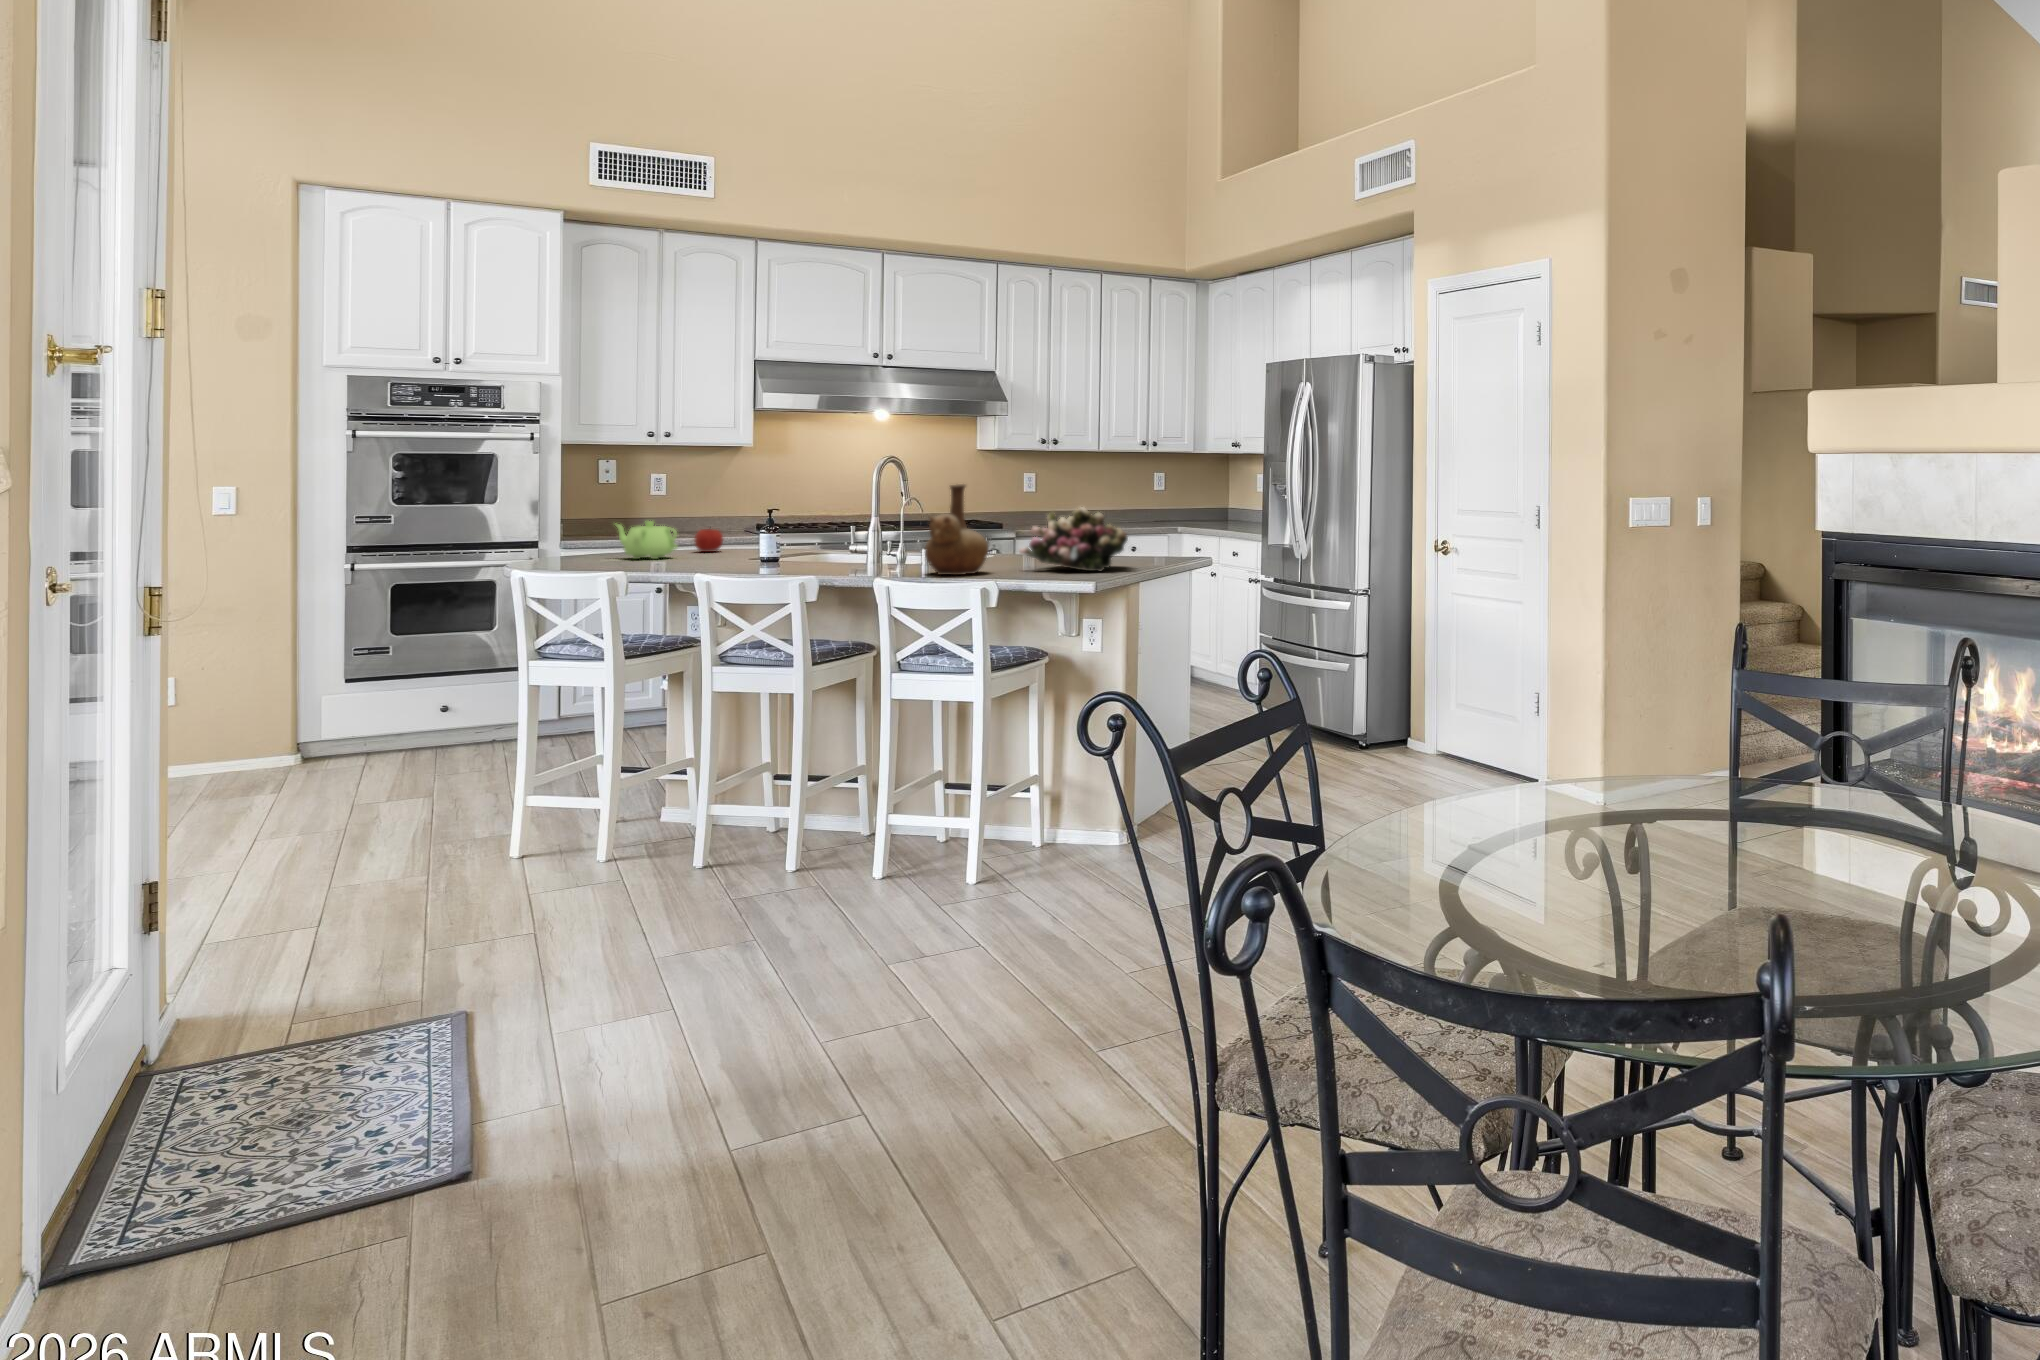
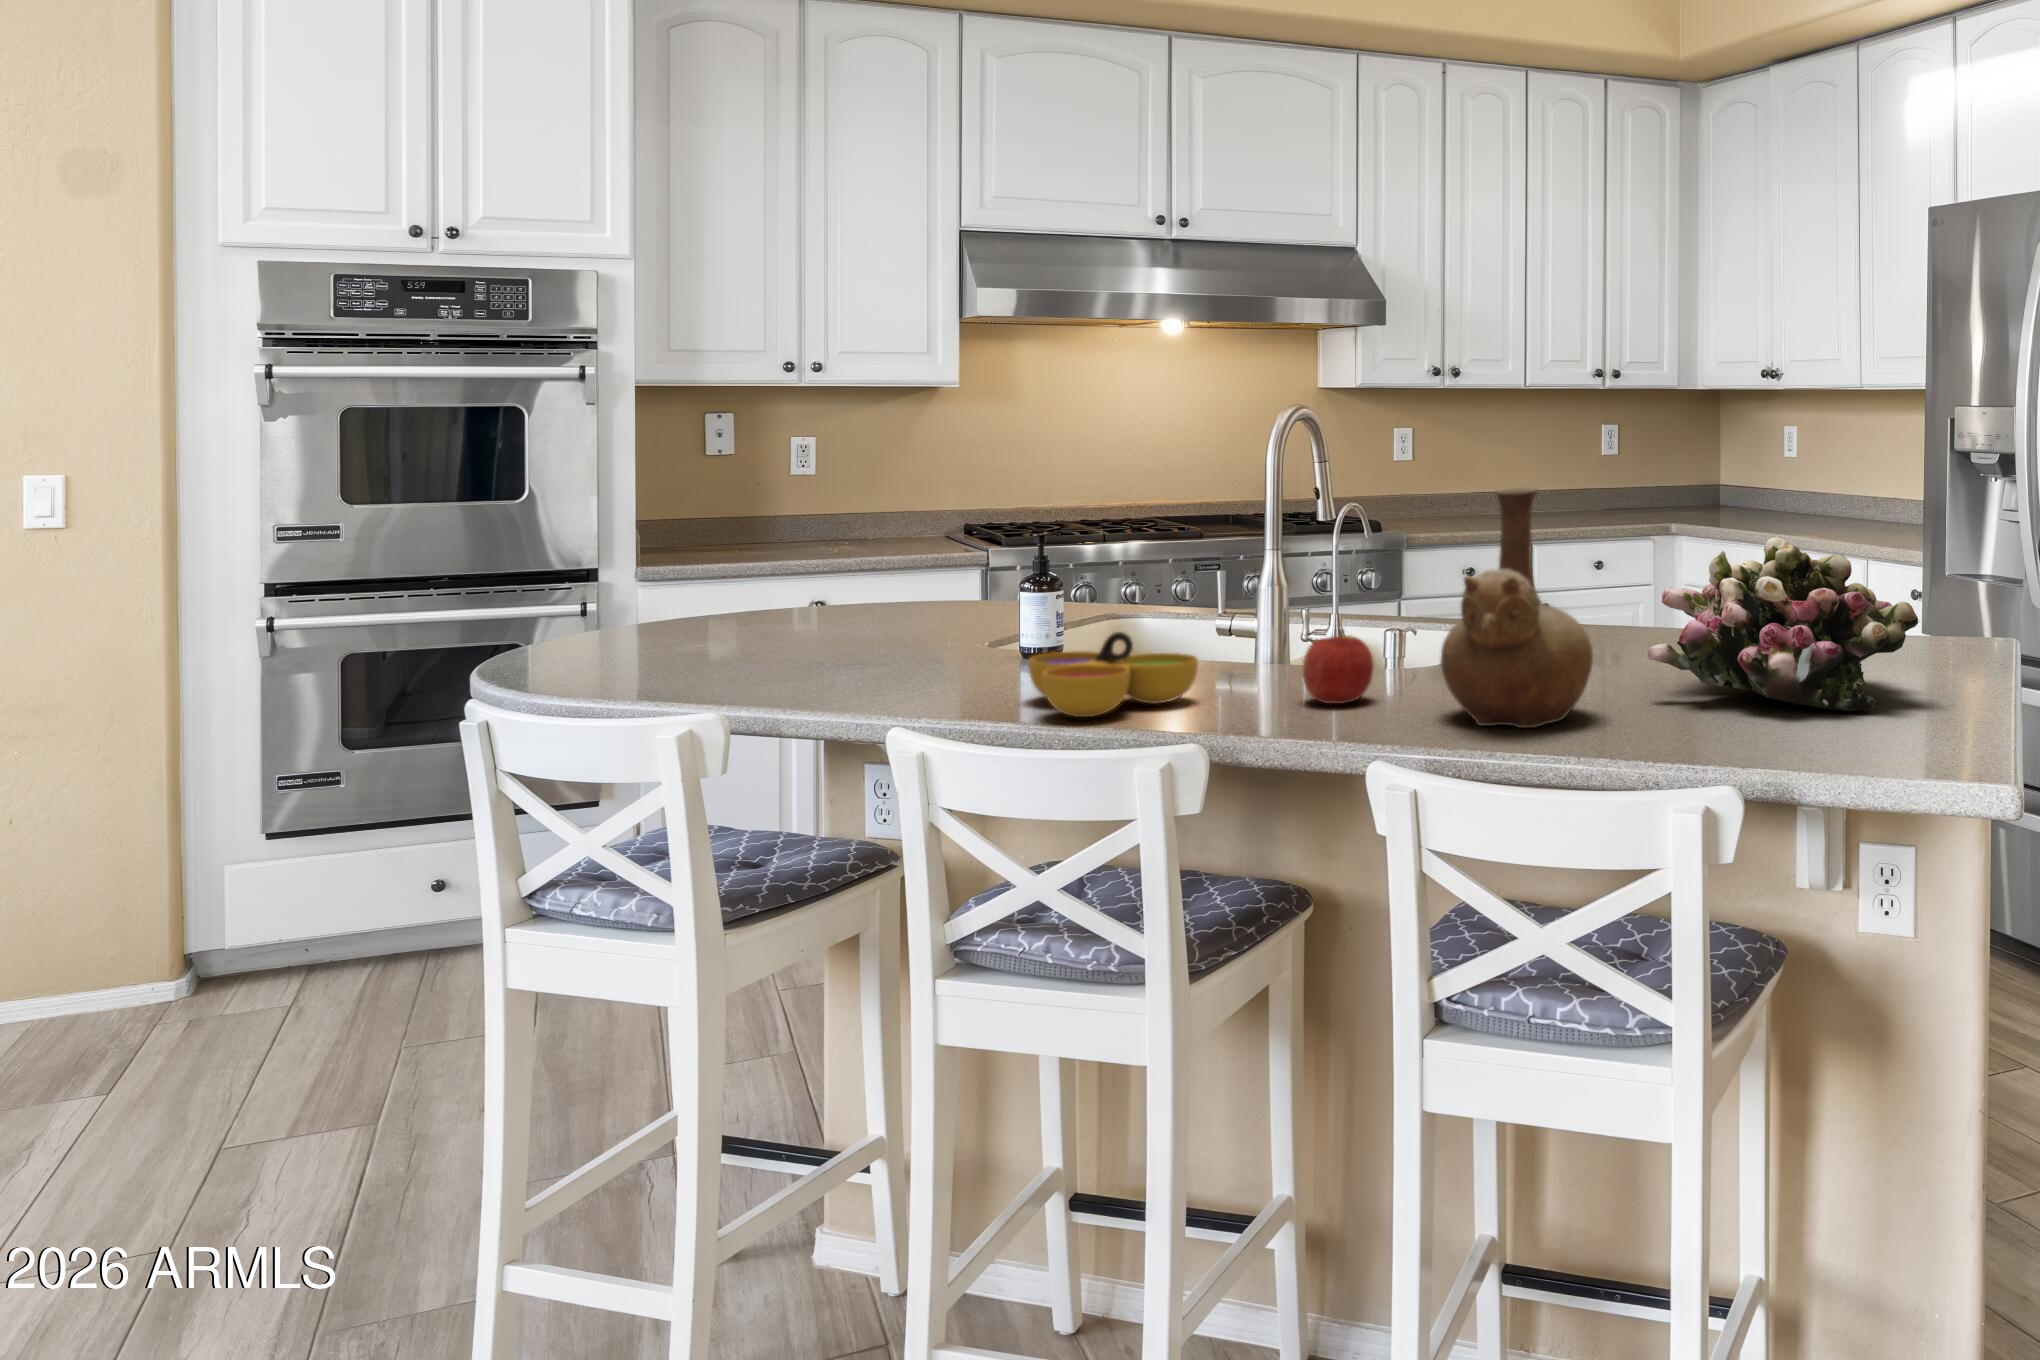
teapot: present [616,521,677,559] -> none [714,560,847,645]
apple: present [694,527,723,552] -> present [1303,630,1374,704]
decorative bowl: none [755,542,829,573] -> present [1029,632,1198,717]

